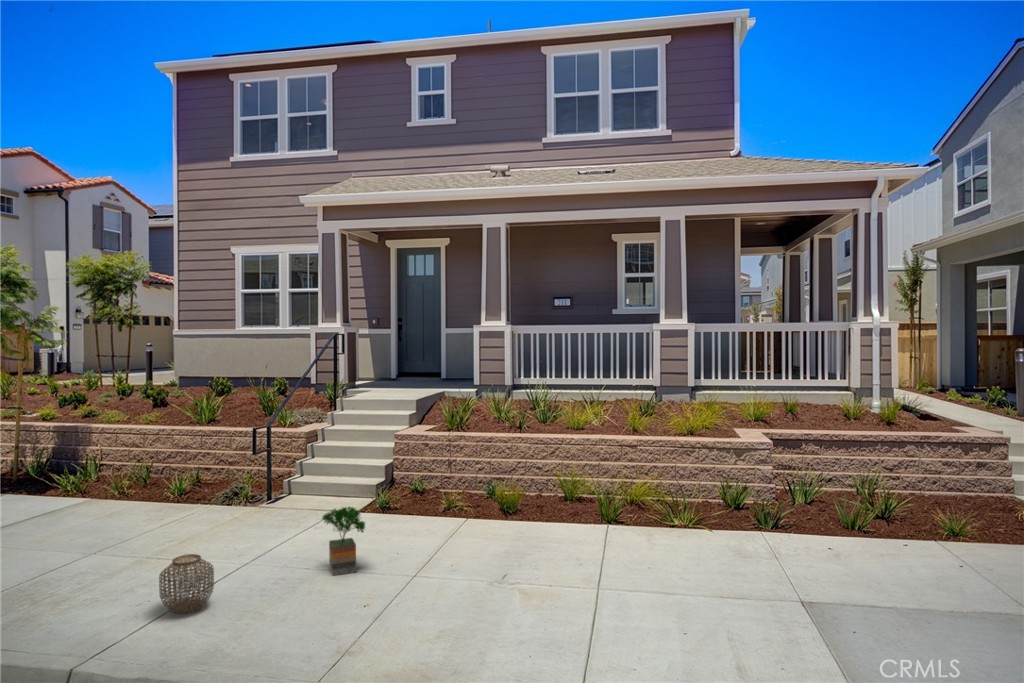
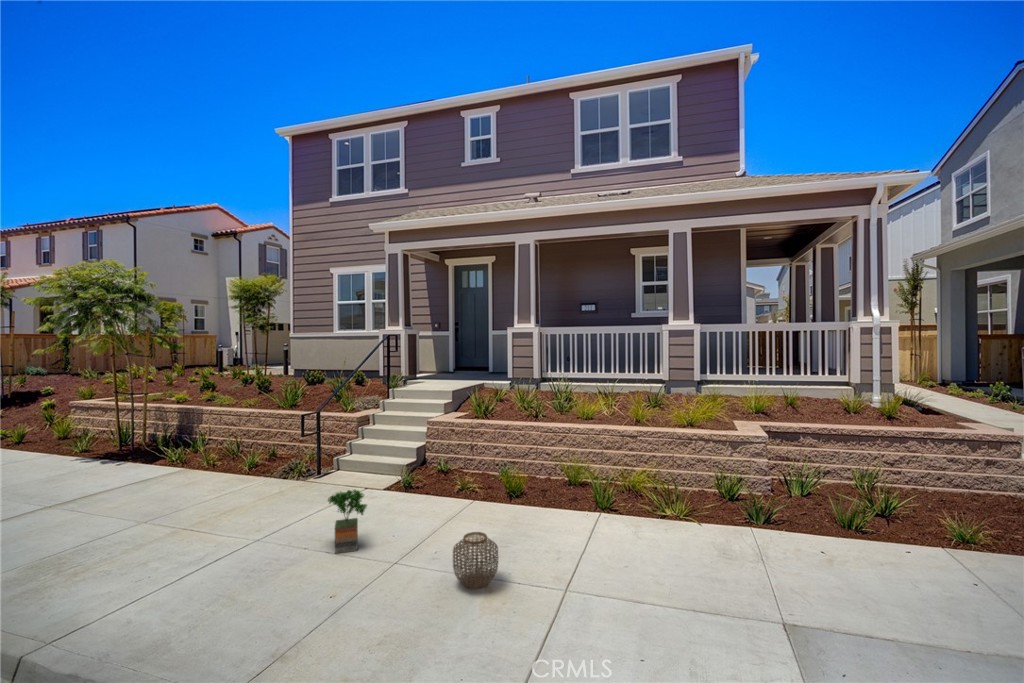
woven basket: present [159,554,214,614] -> present [453,532,498,589]

